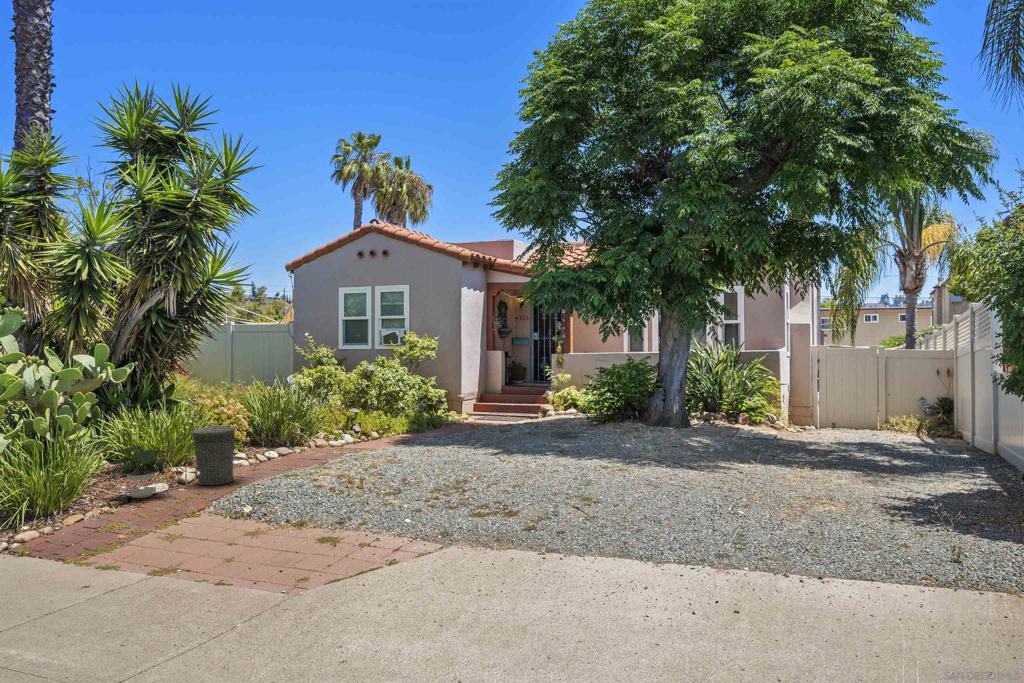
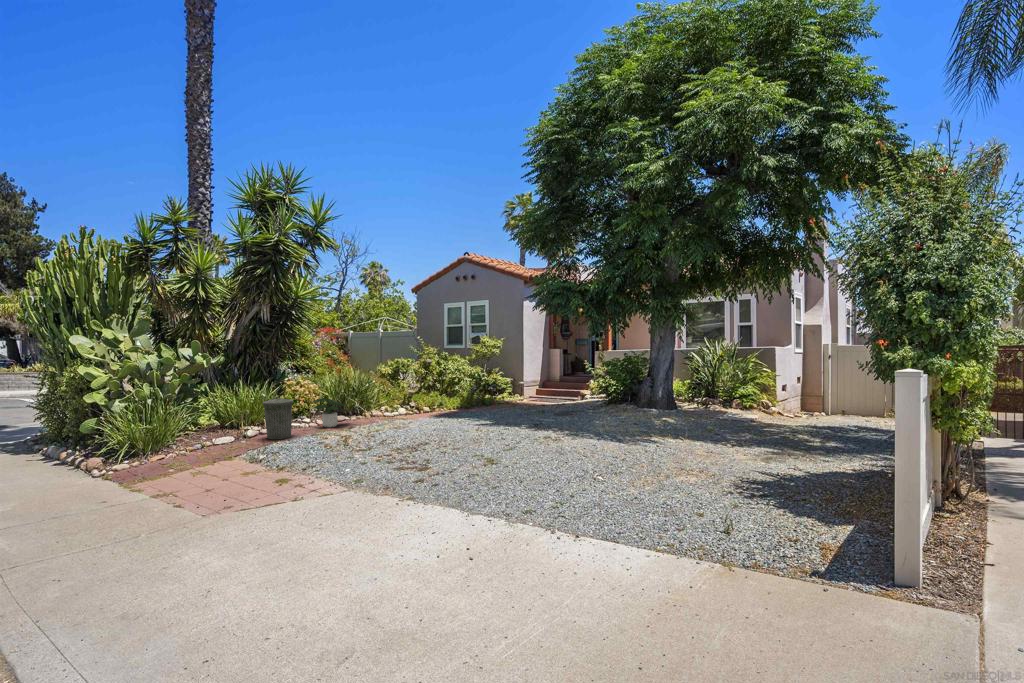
potted plant: present [111,447,171,498] -> present [313,399,344,427]

